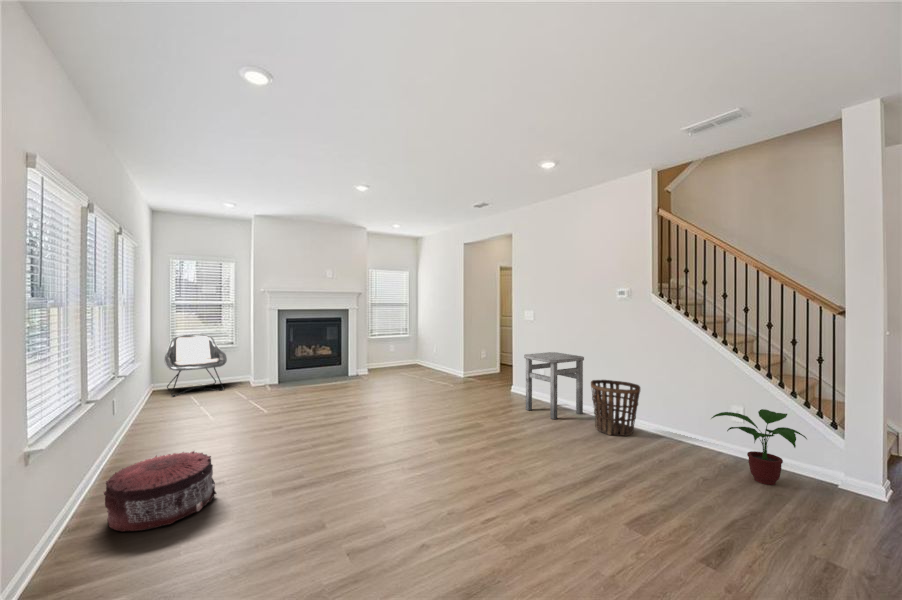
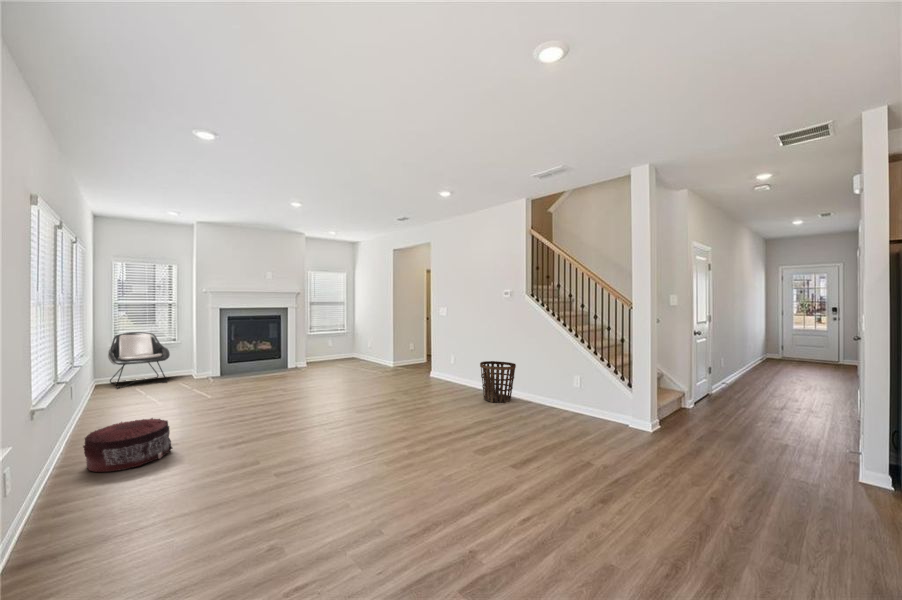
side table: present [524,352,584,419] -> none [434,342,481,394]
potted plant: present [712,409,807,485] -> none [551,375,606,426]

